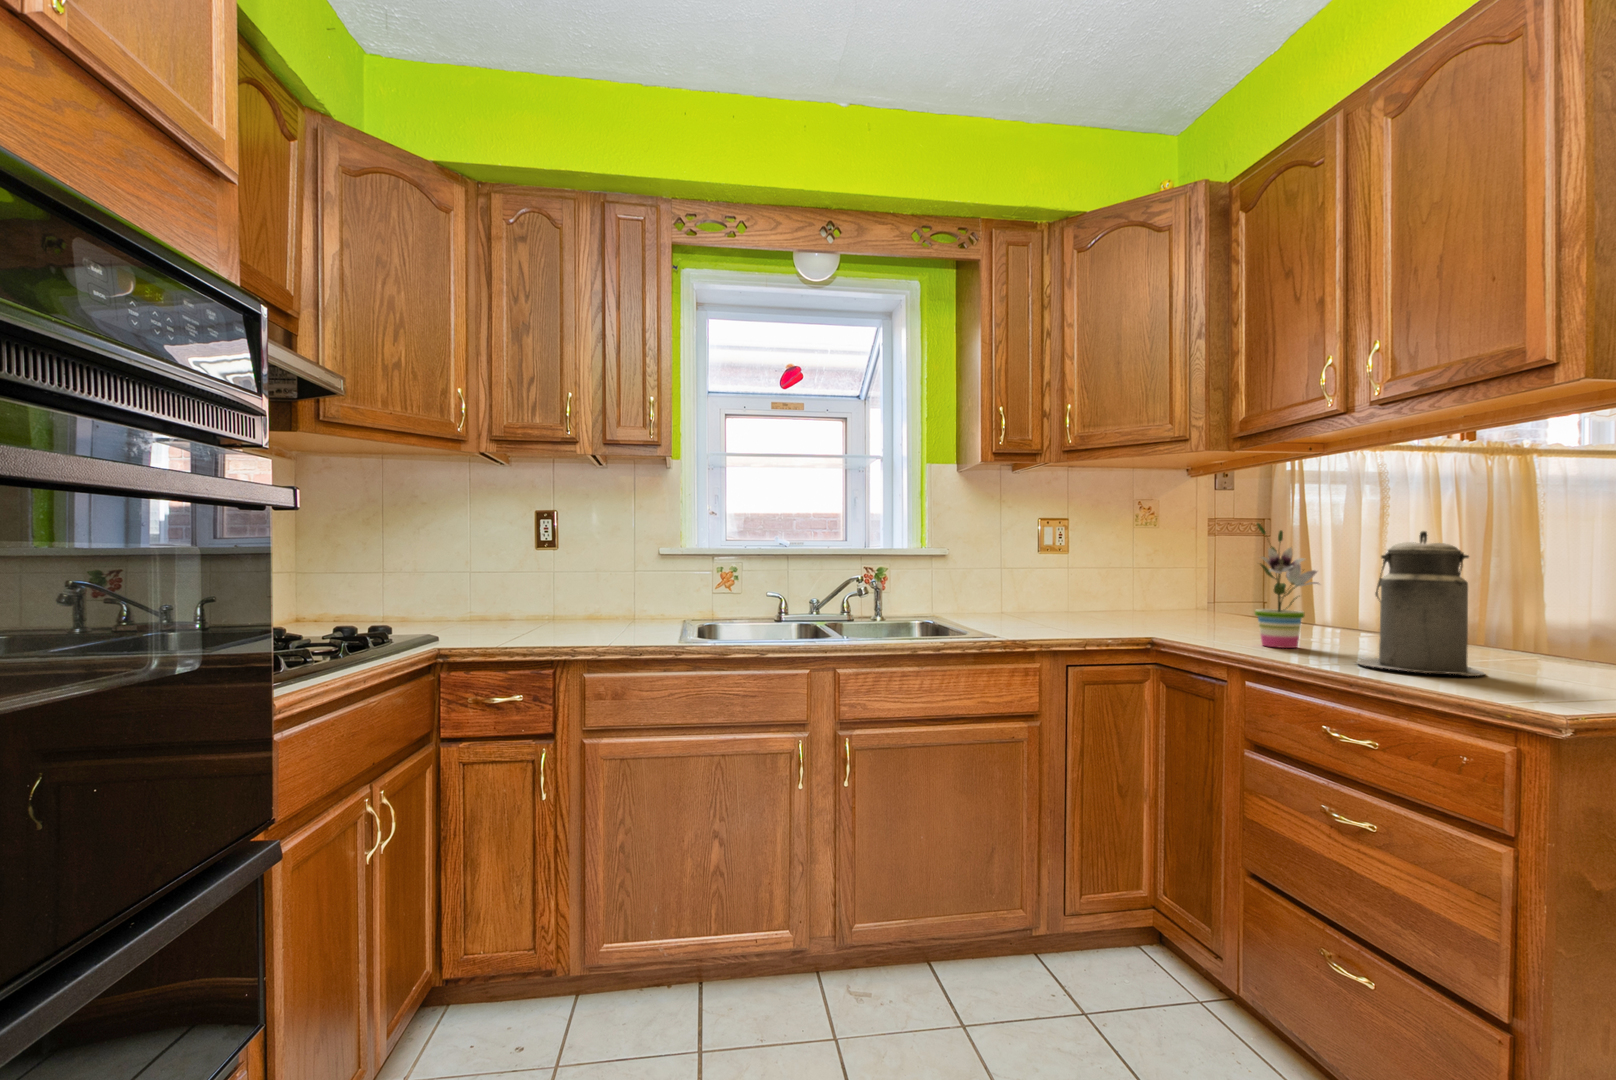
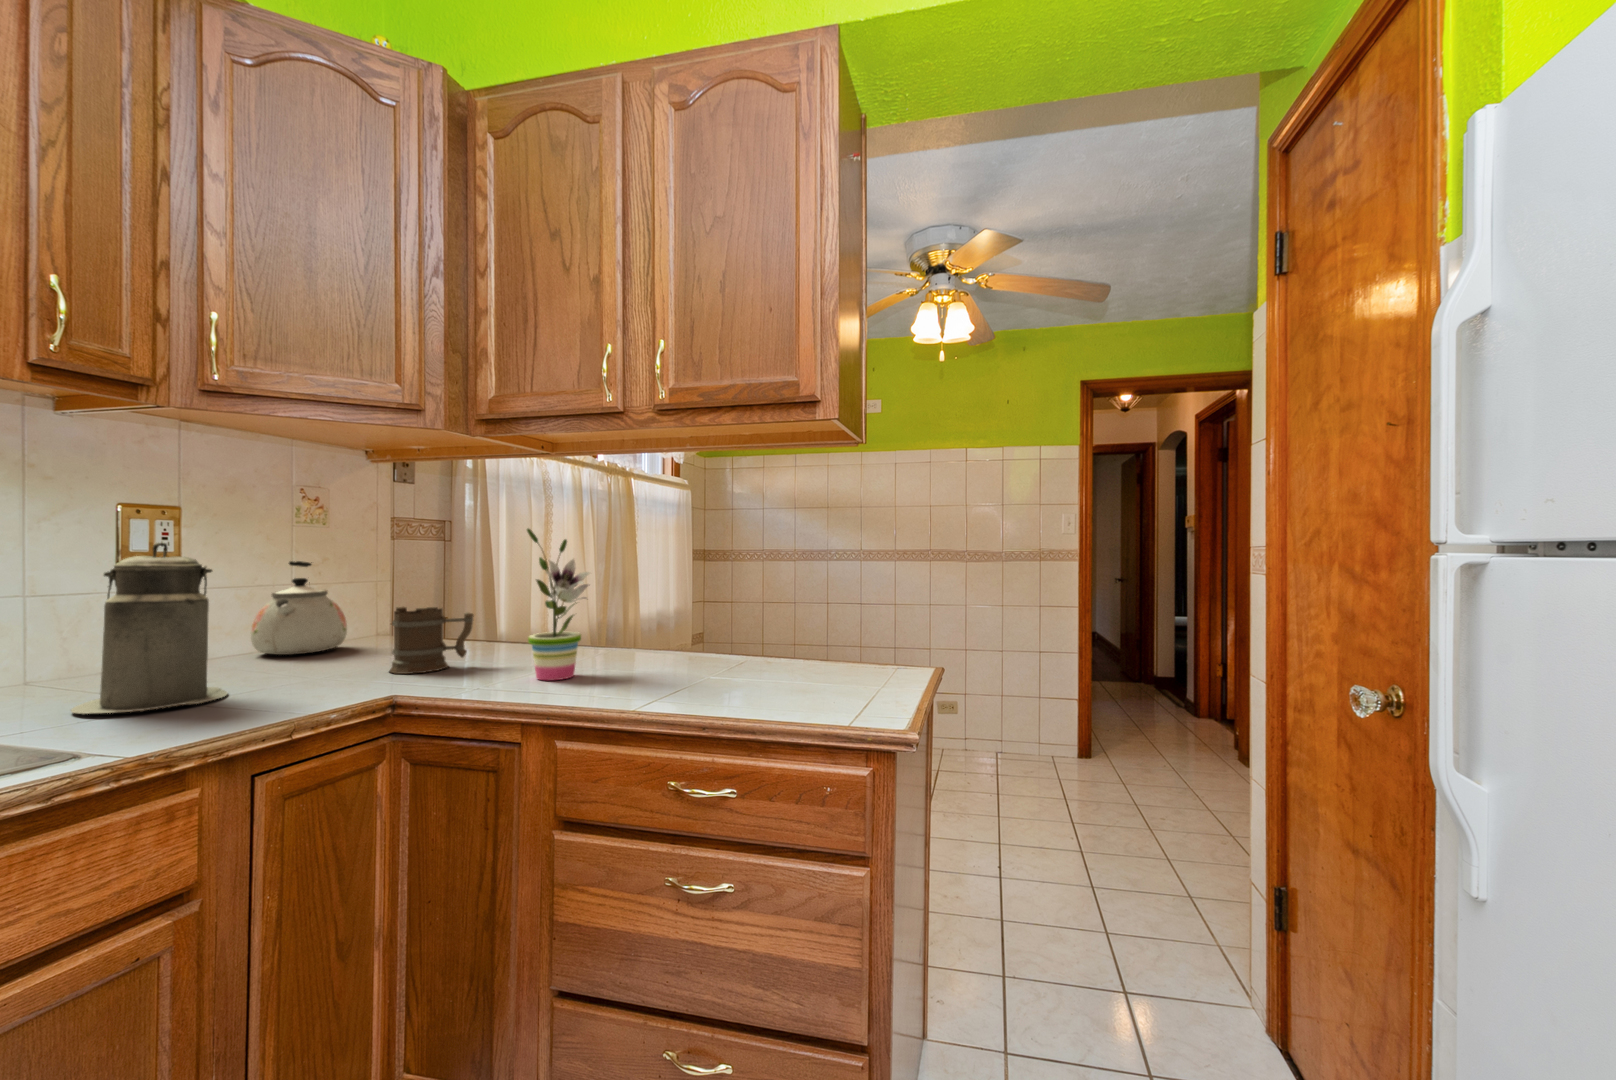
canister: present [1357,531,1485,676] -> present [71,543,227,714]
kettle: none [1110,552,1169,616] -> present [251,561,347,655]
mug: none [1170,584,1233,632] -> present [390,607,474,674]

